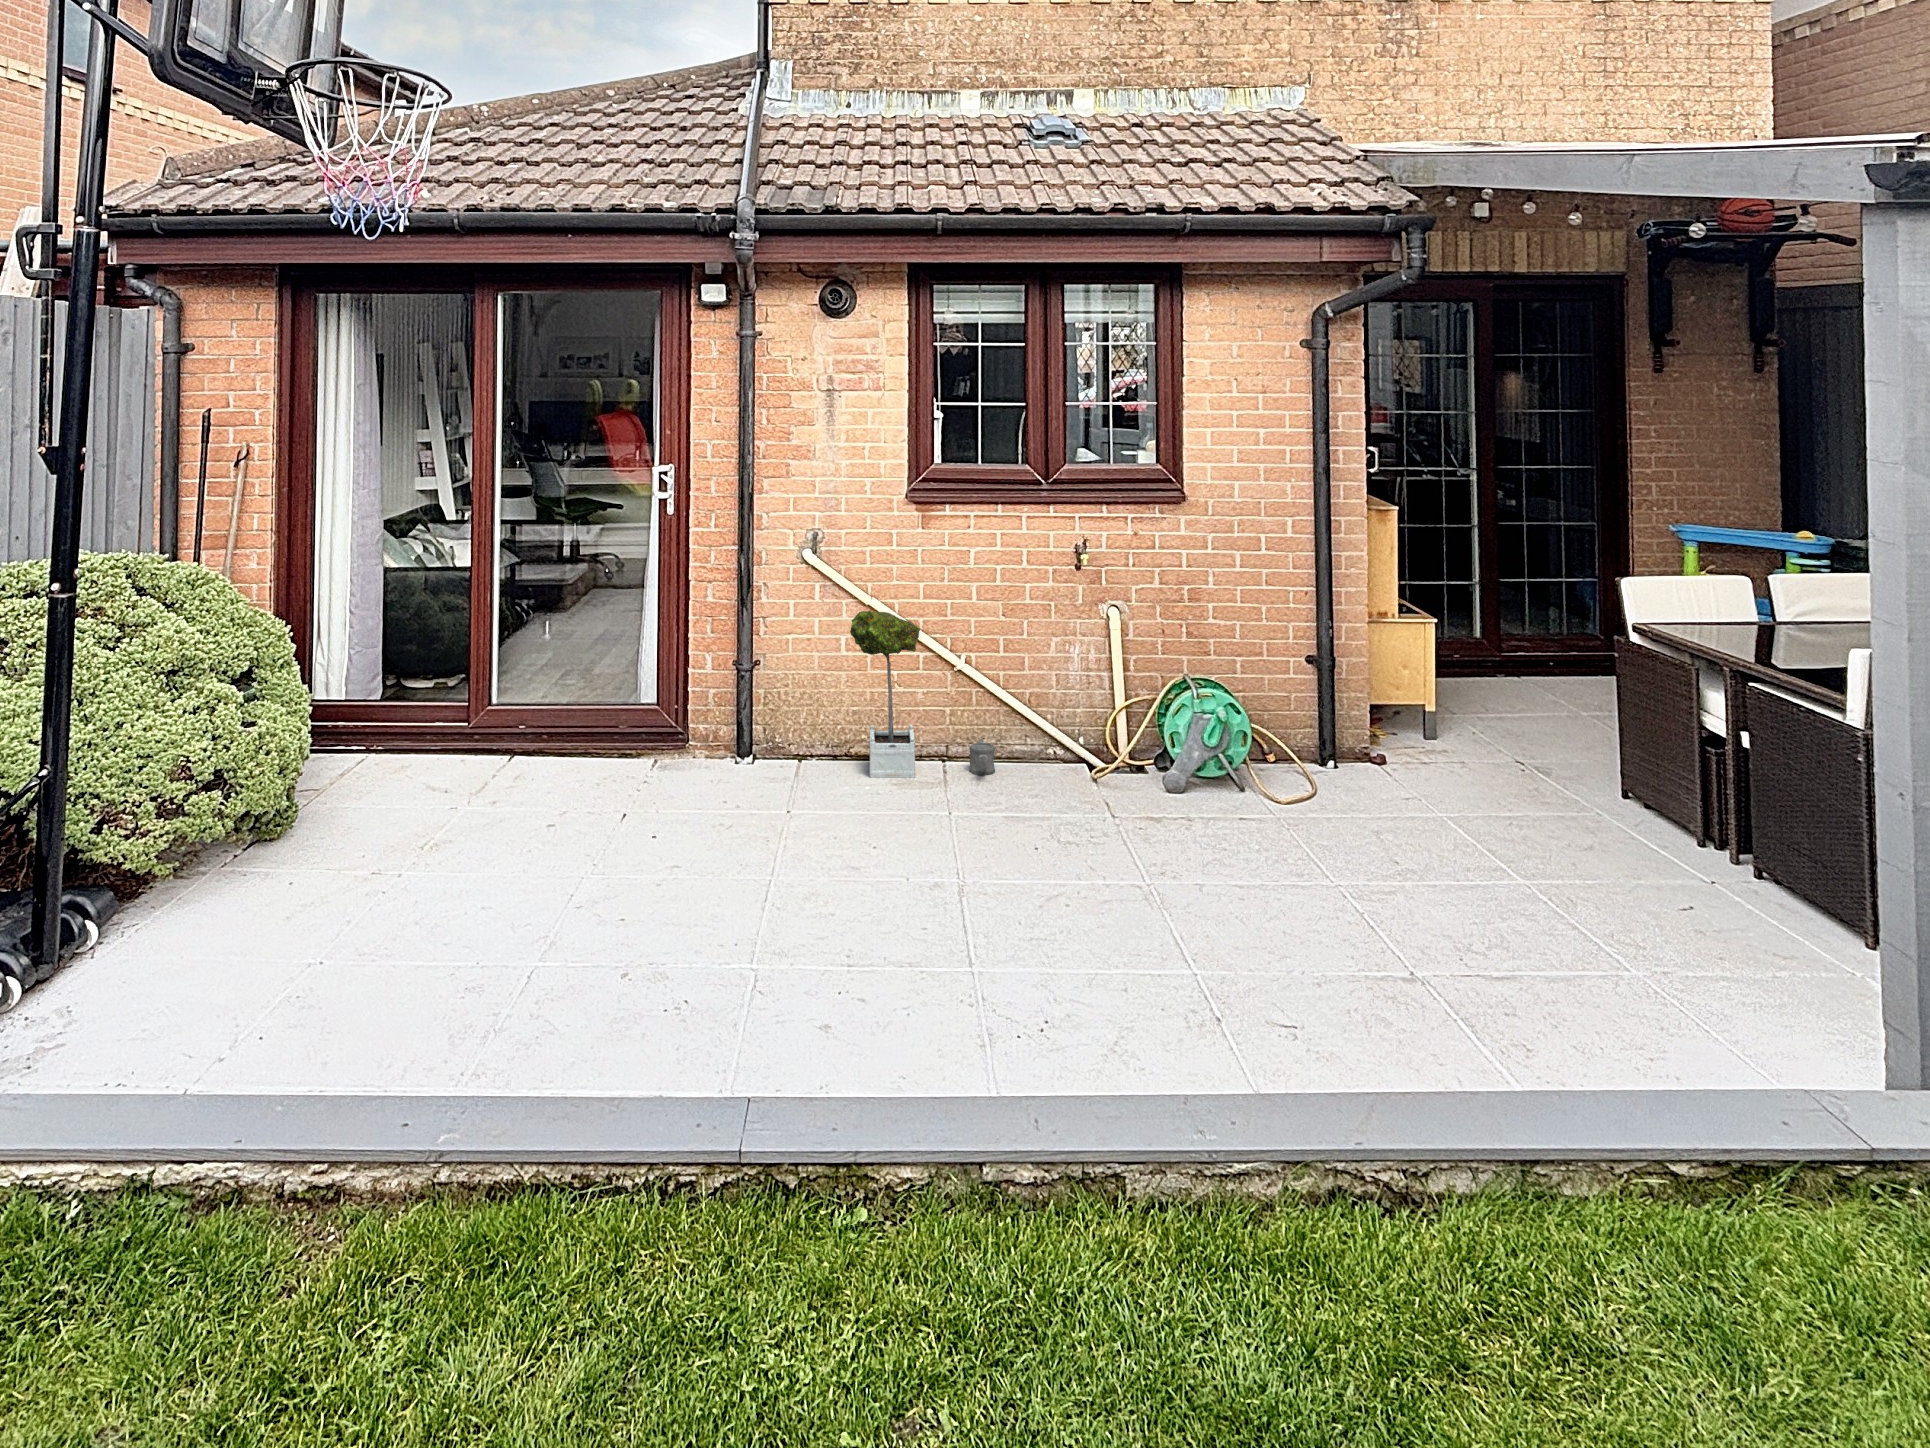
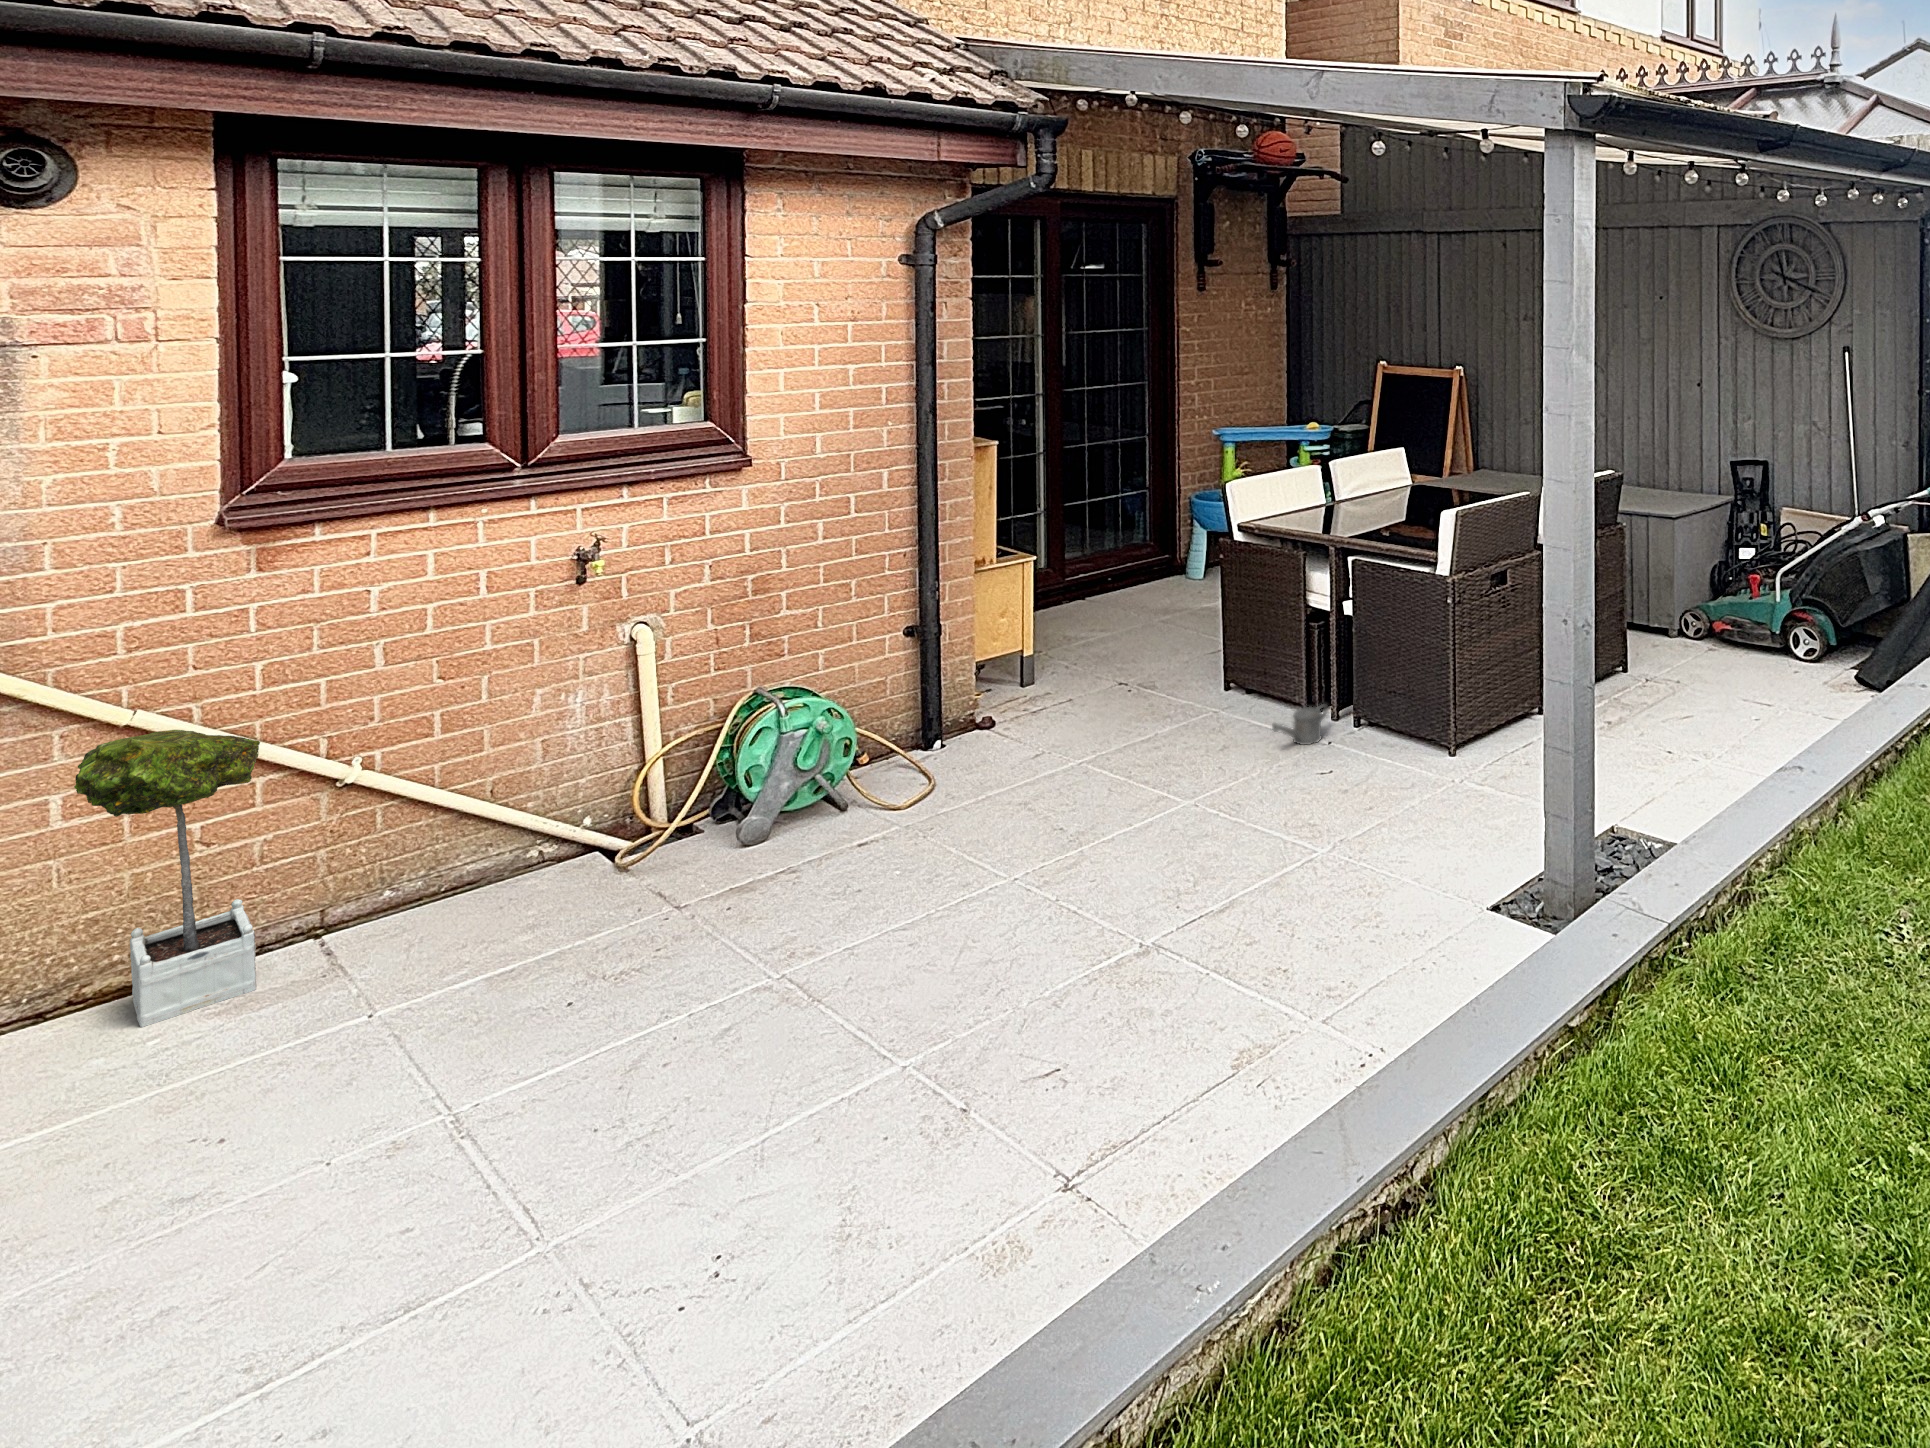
watering can: present [969,739,995,775] -> present [1272,704,1327,745]

